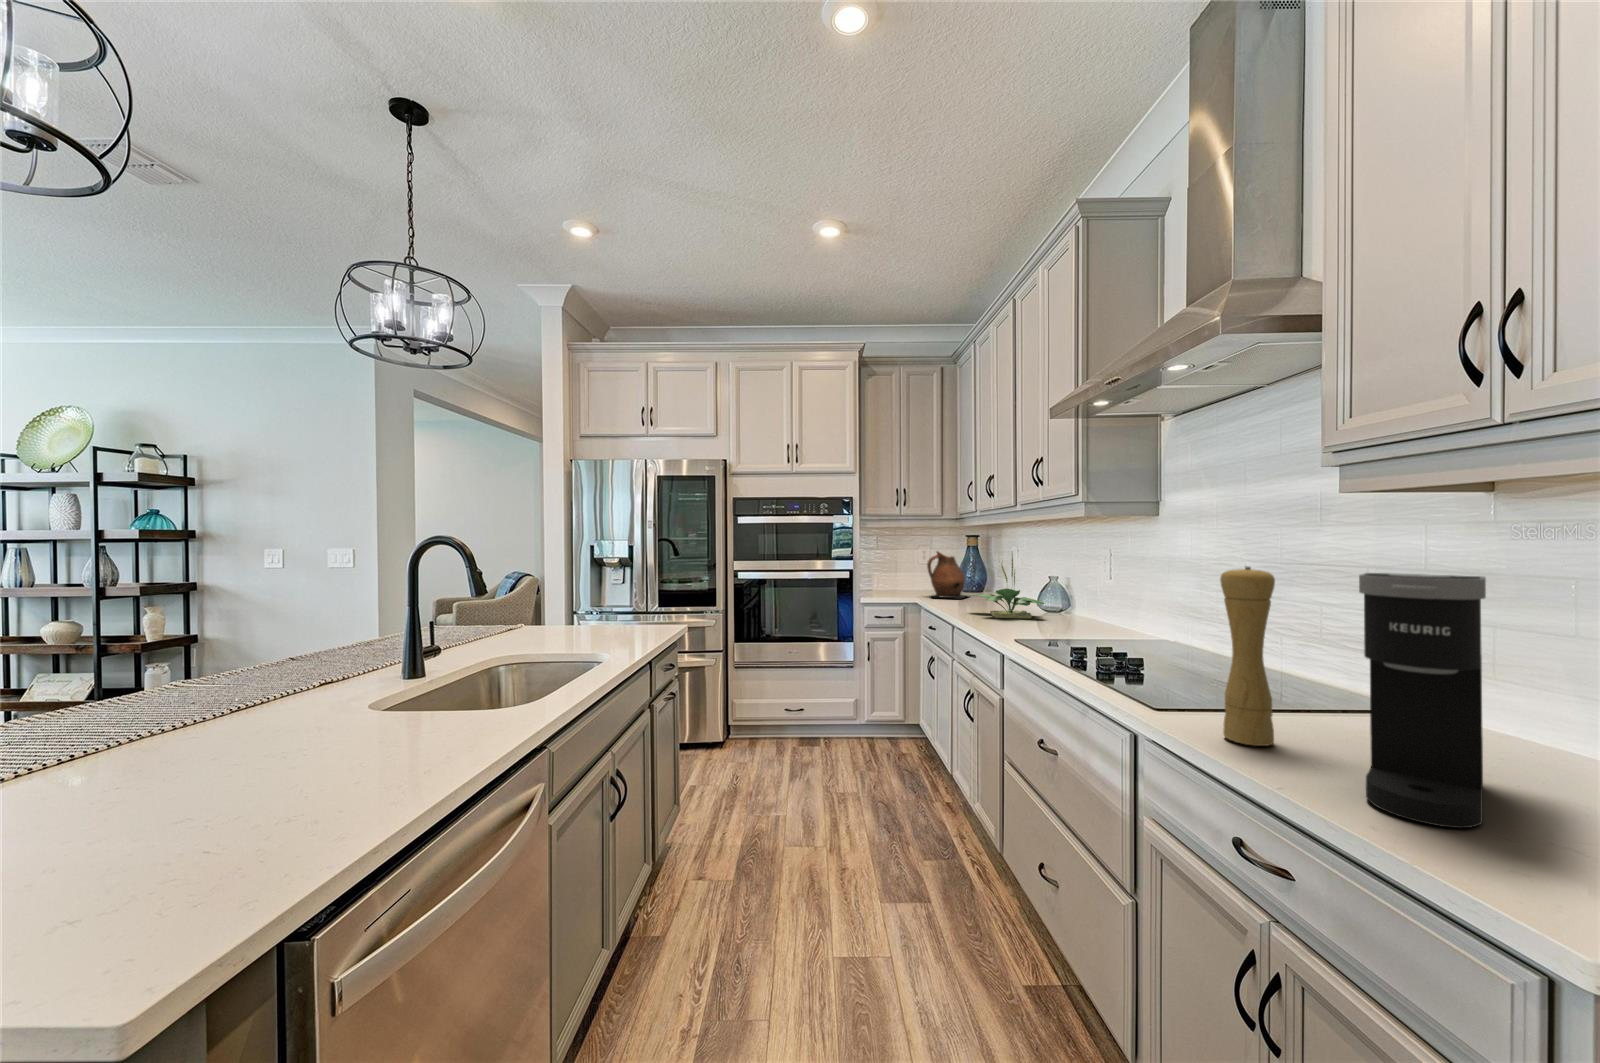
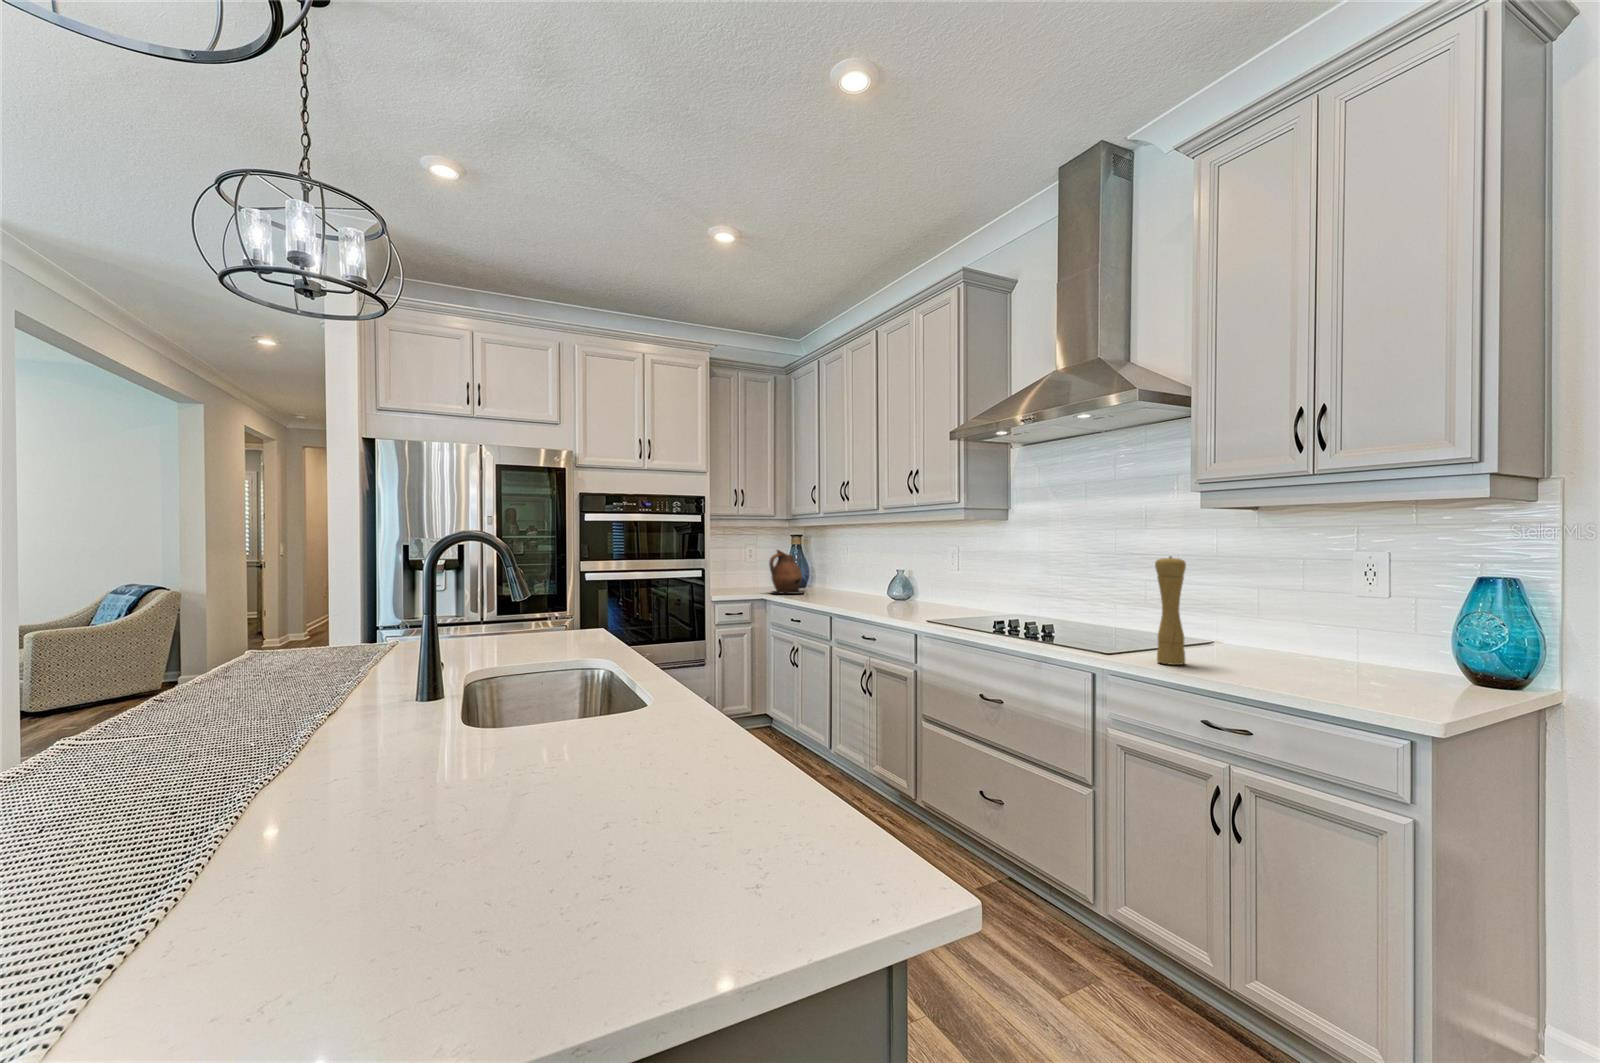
potted plant: present [973,553,1045,618] -> none [838,548,909,607]
coffee maker: present [1359,573,1486,828] -> none [1241,558,1311,685]

